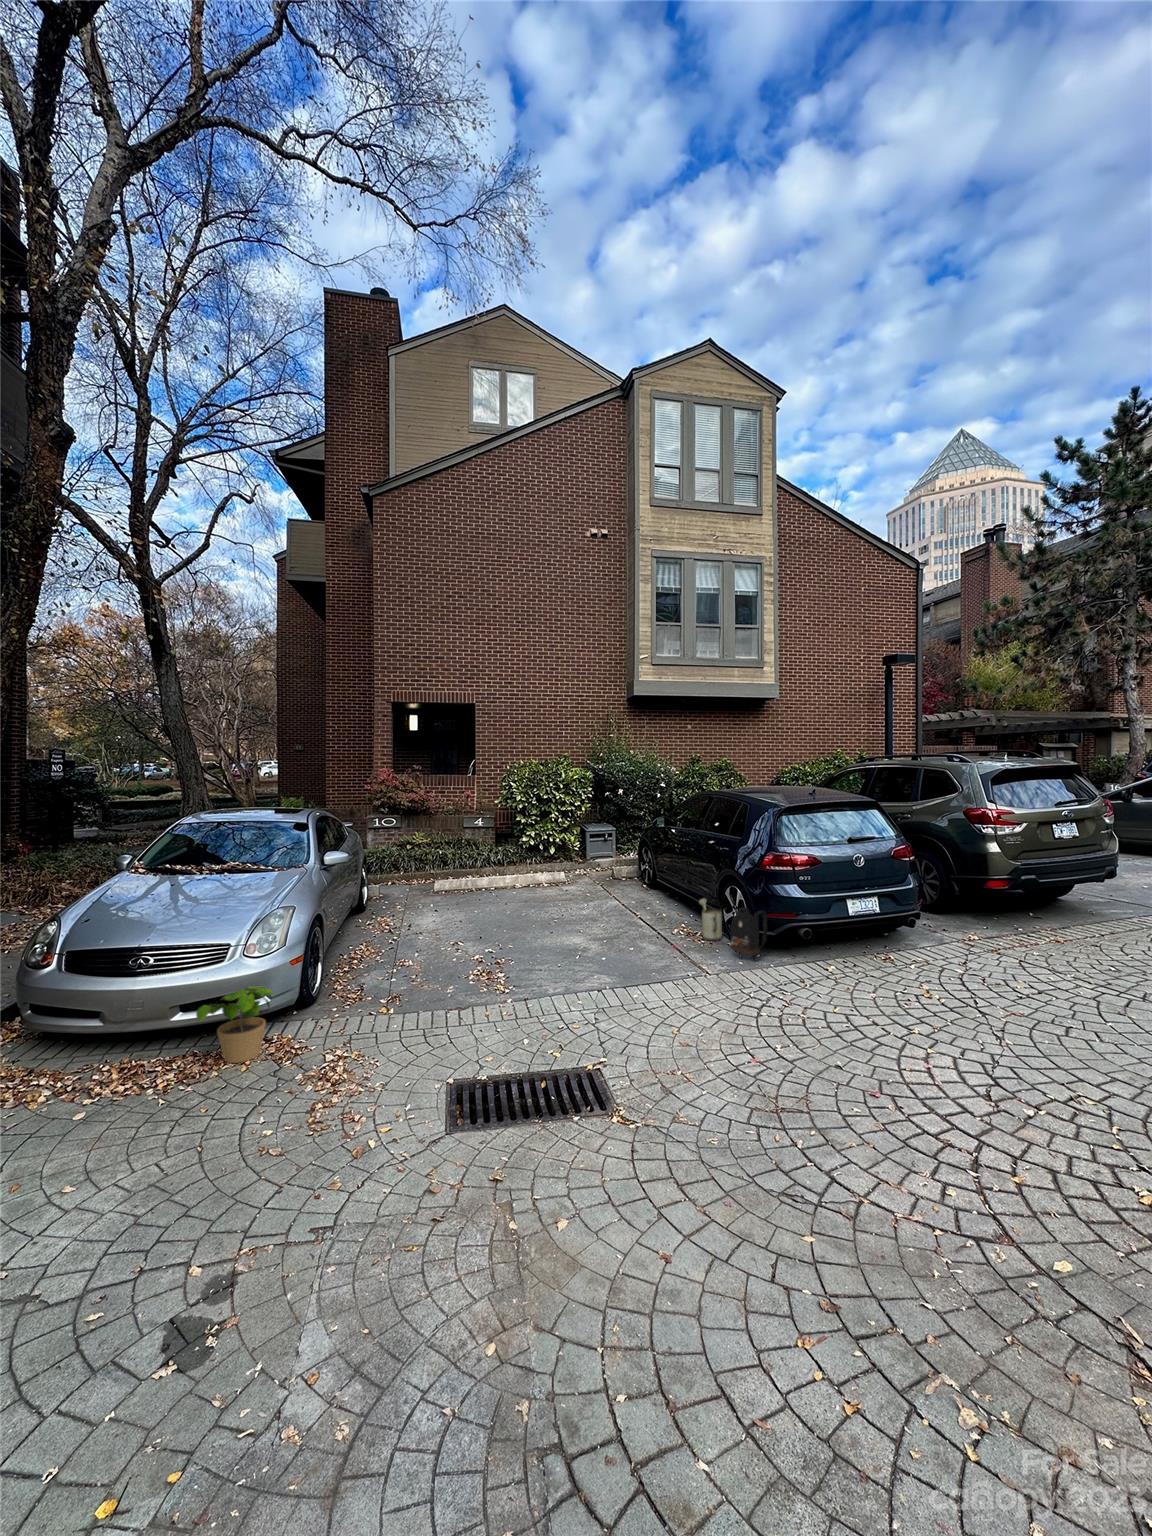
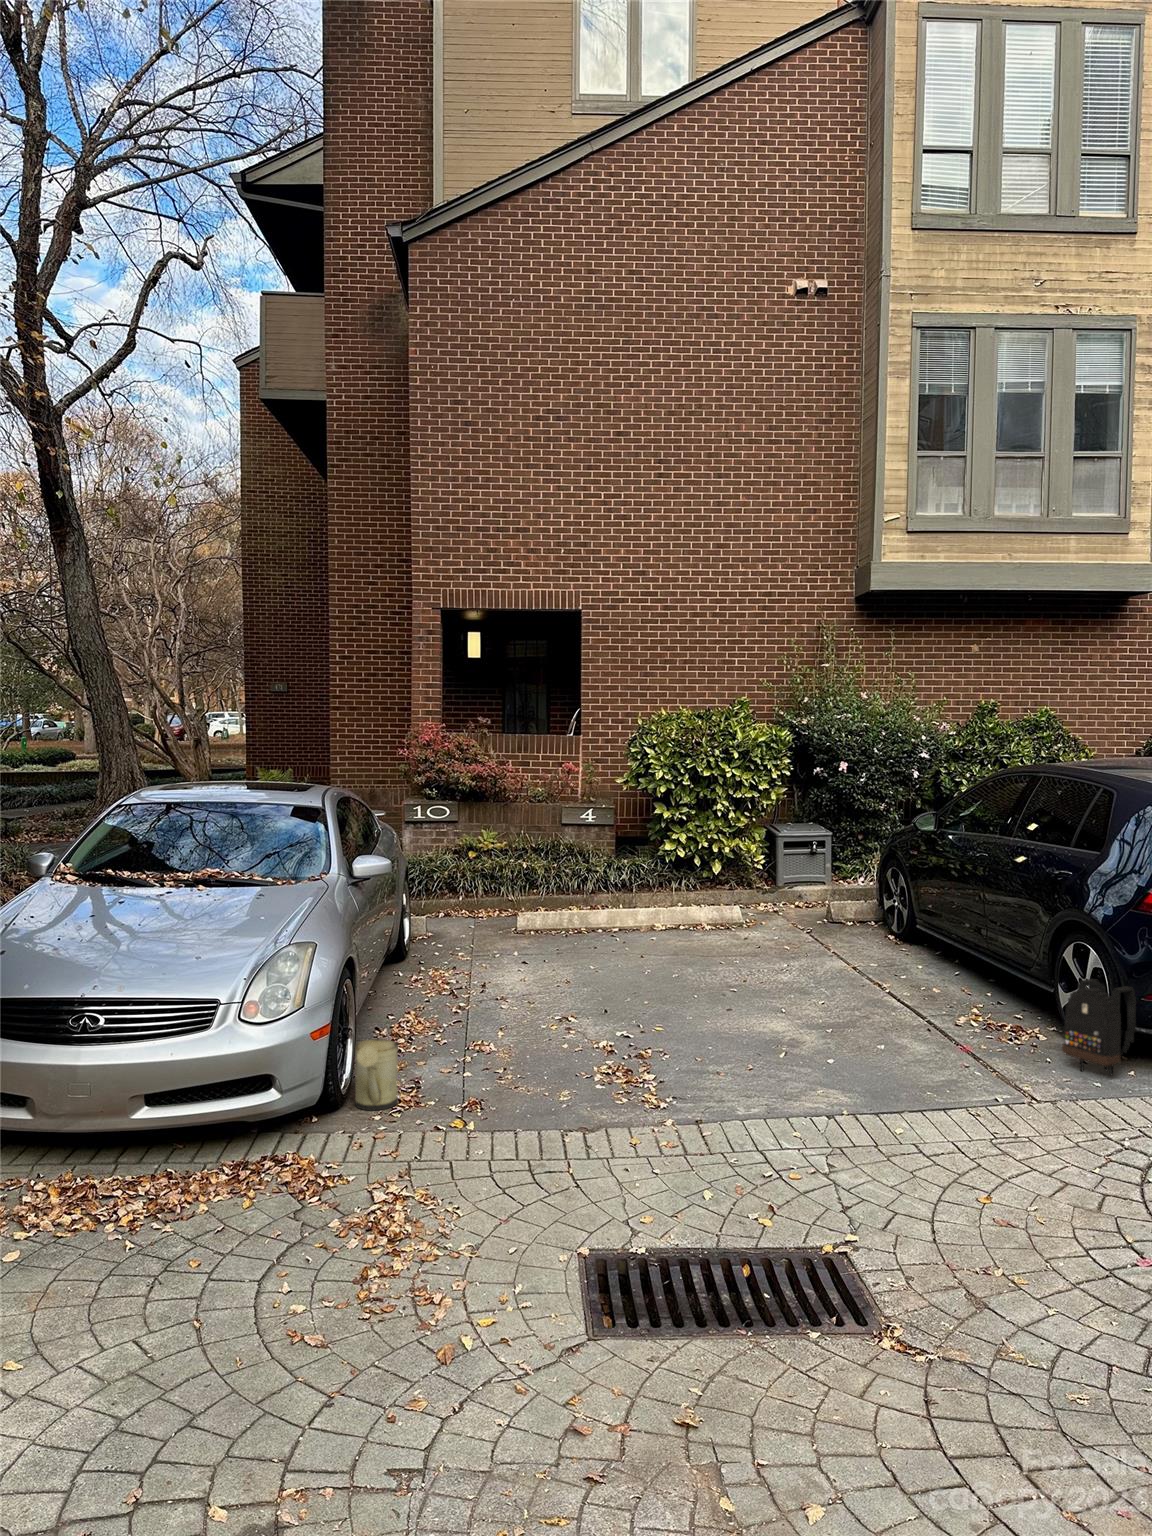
watering can: present [699,899,722,941] -> present [355,1039,398,1110]
potted plant: present [196,986,273,1063] -> none [173,1069,297,1193]

